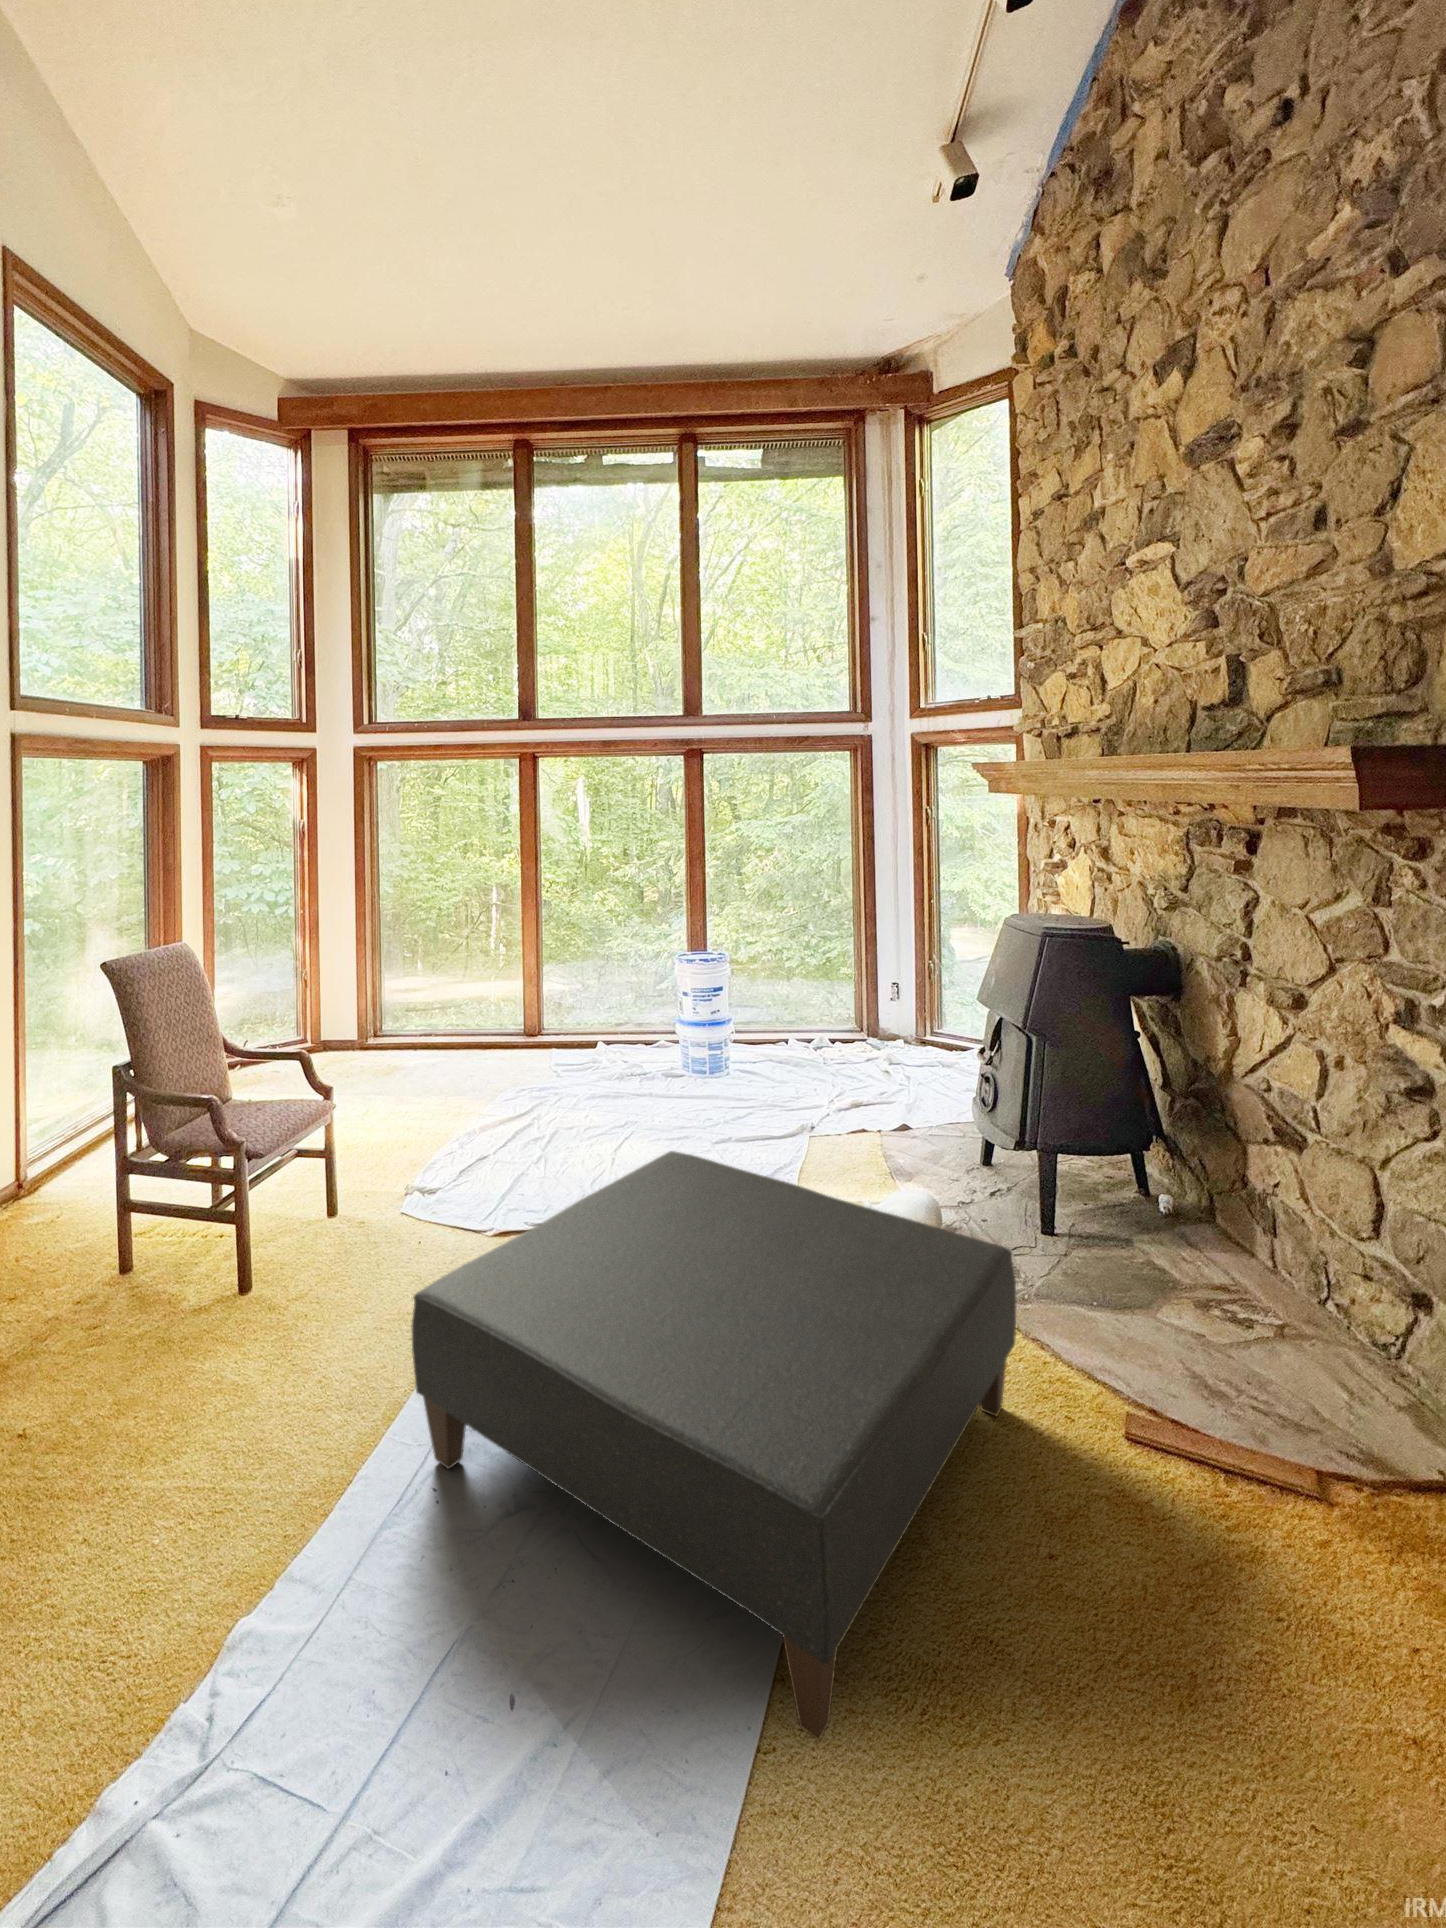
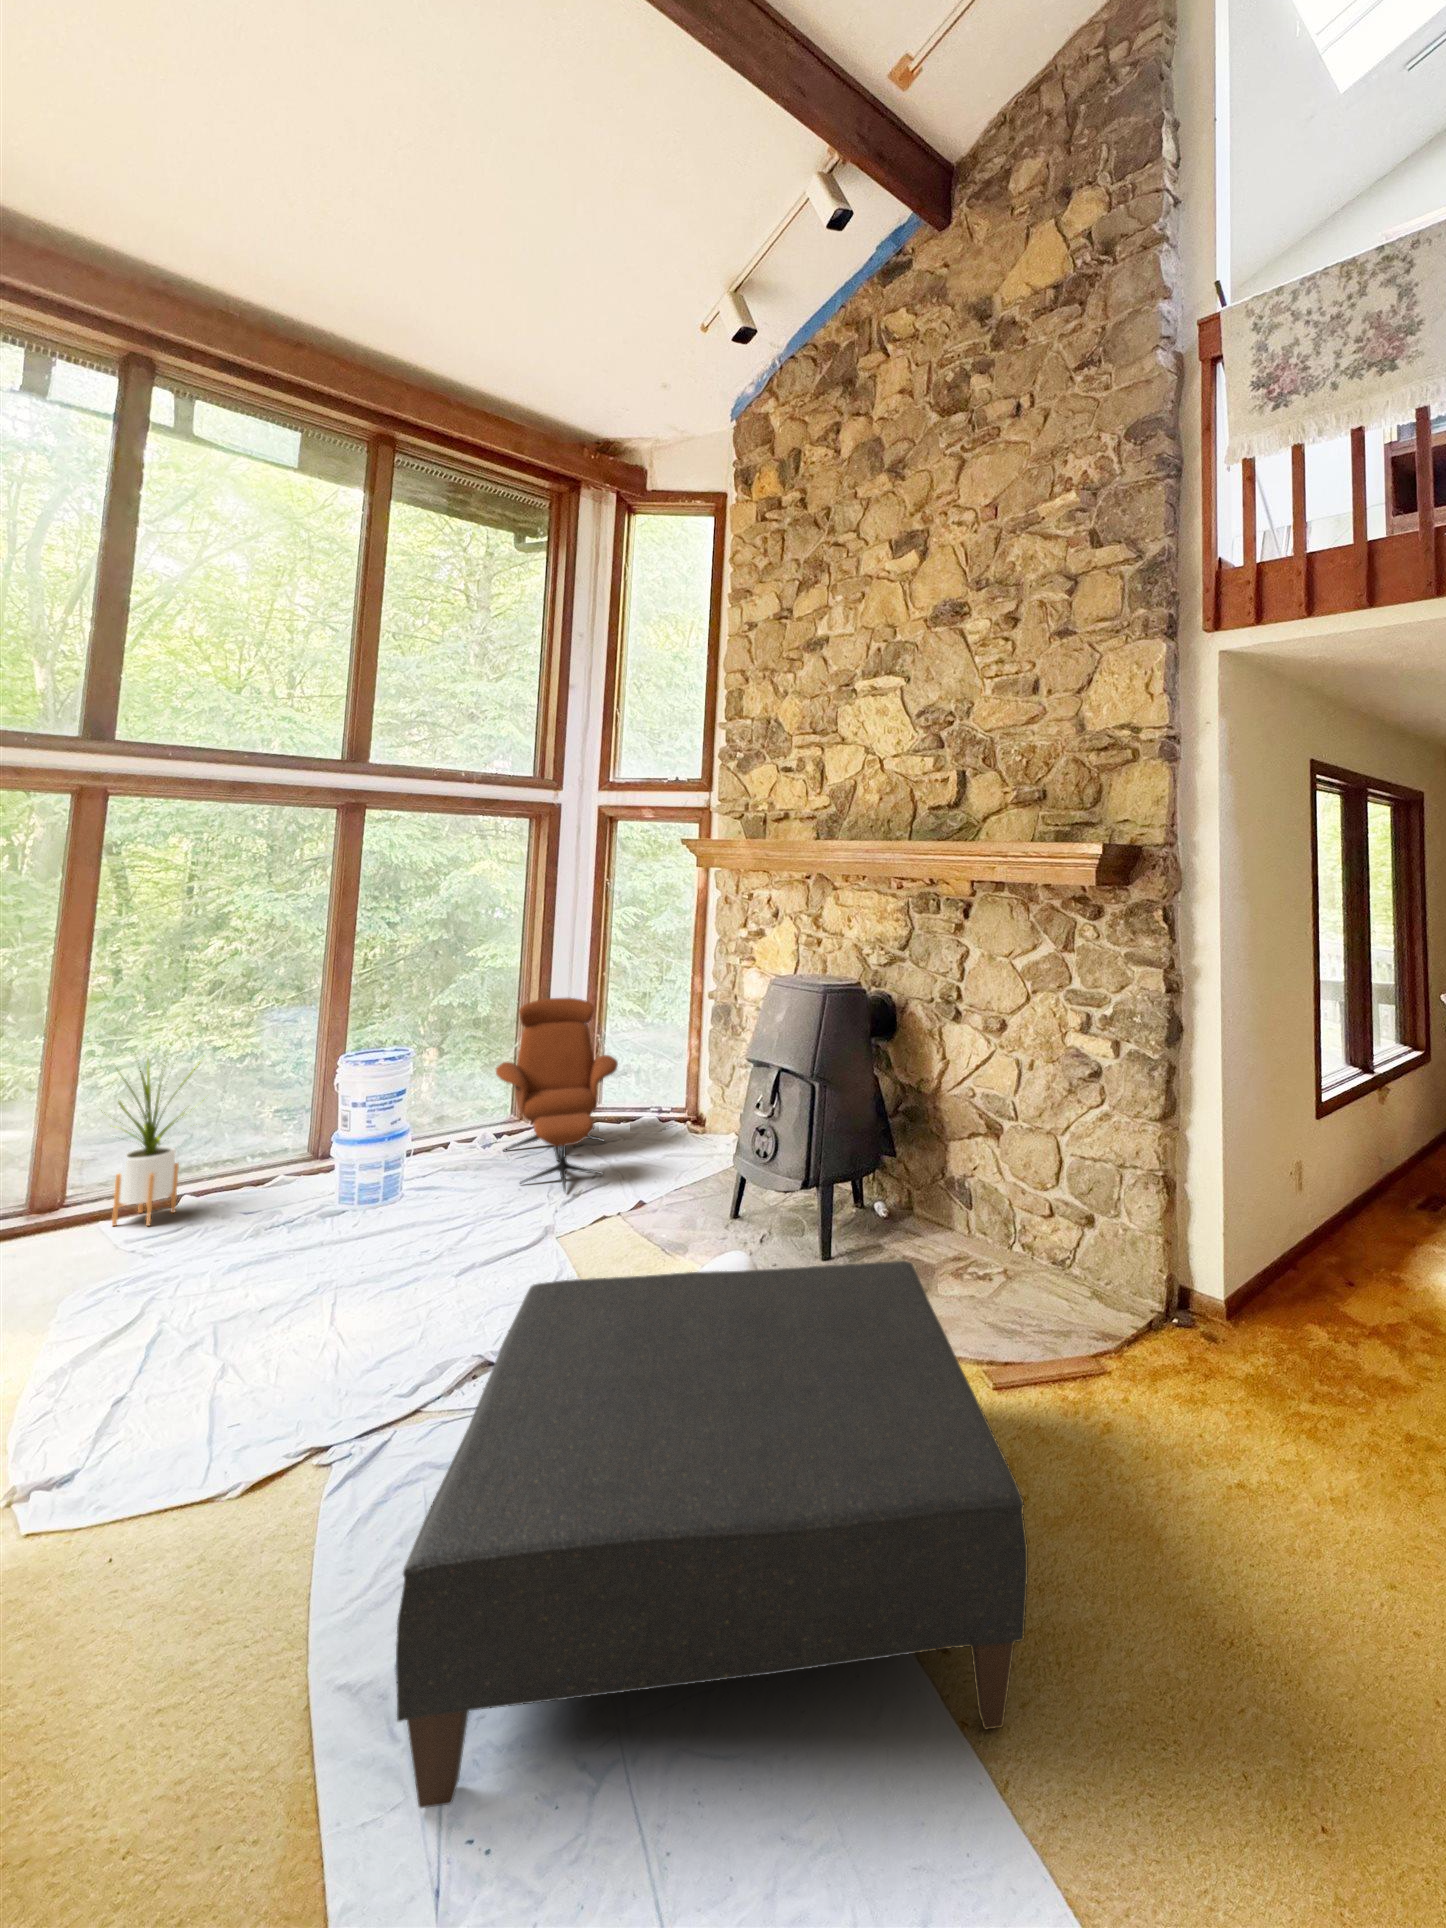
lounge chair: none [821,919,935,1096] -> present [496,998,618,1191]
house plant: none [552,928,615,1051] -> present [101,1056,200,1226]

